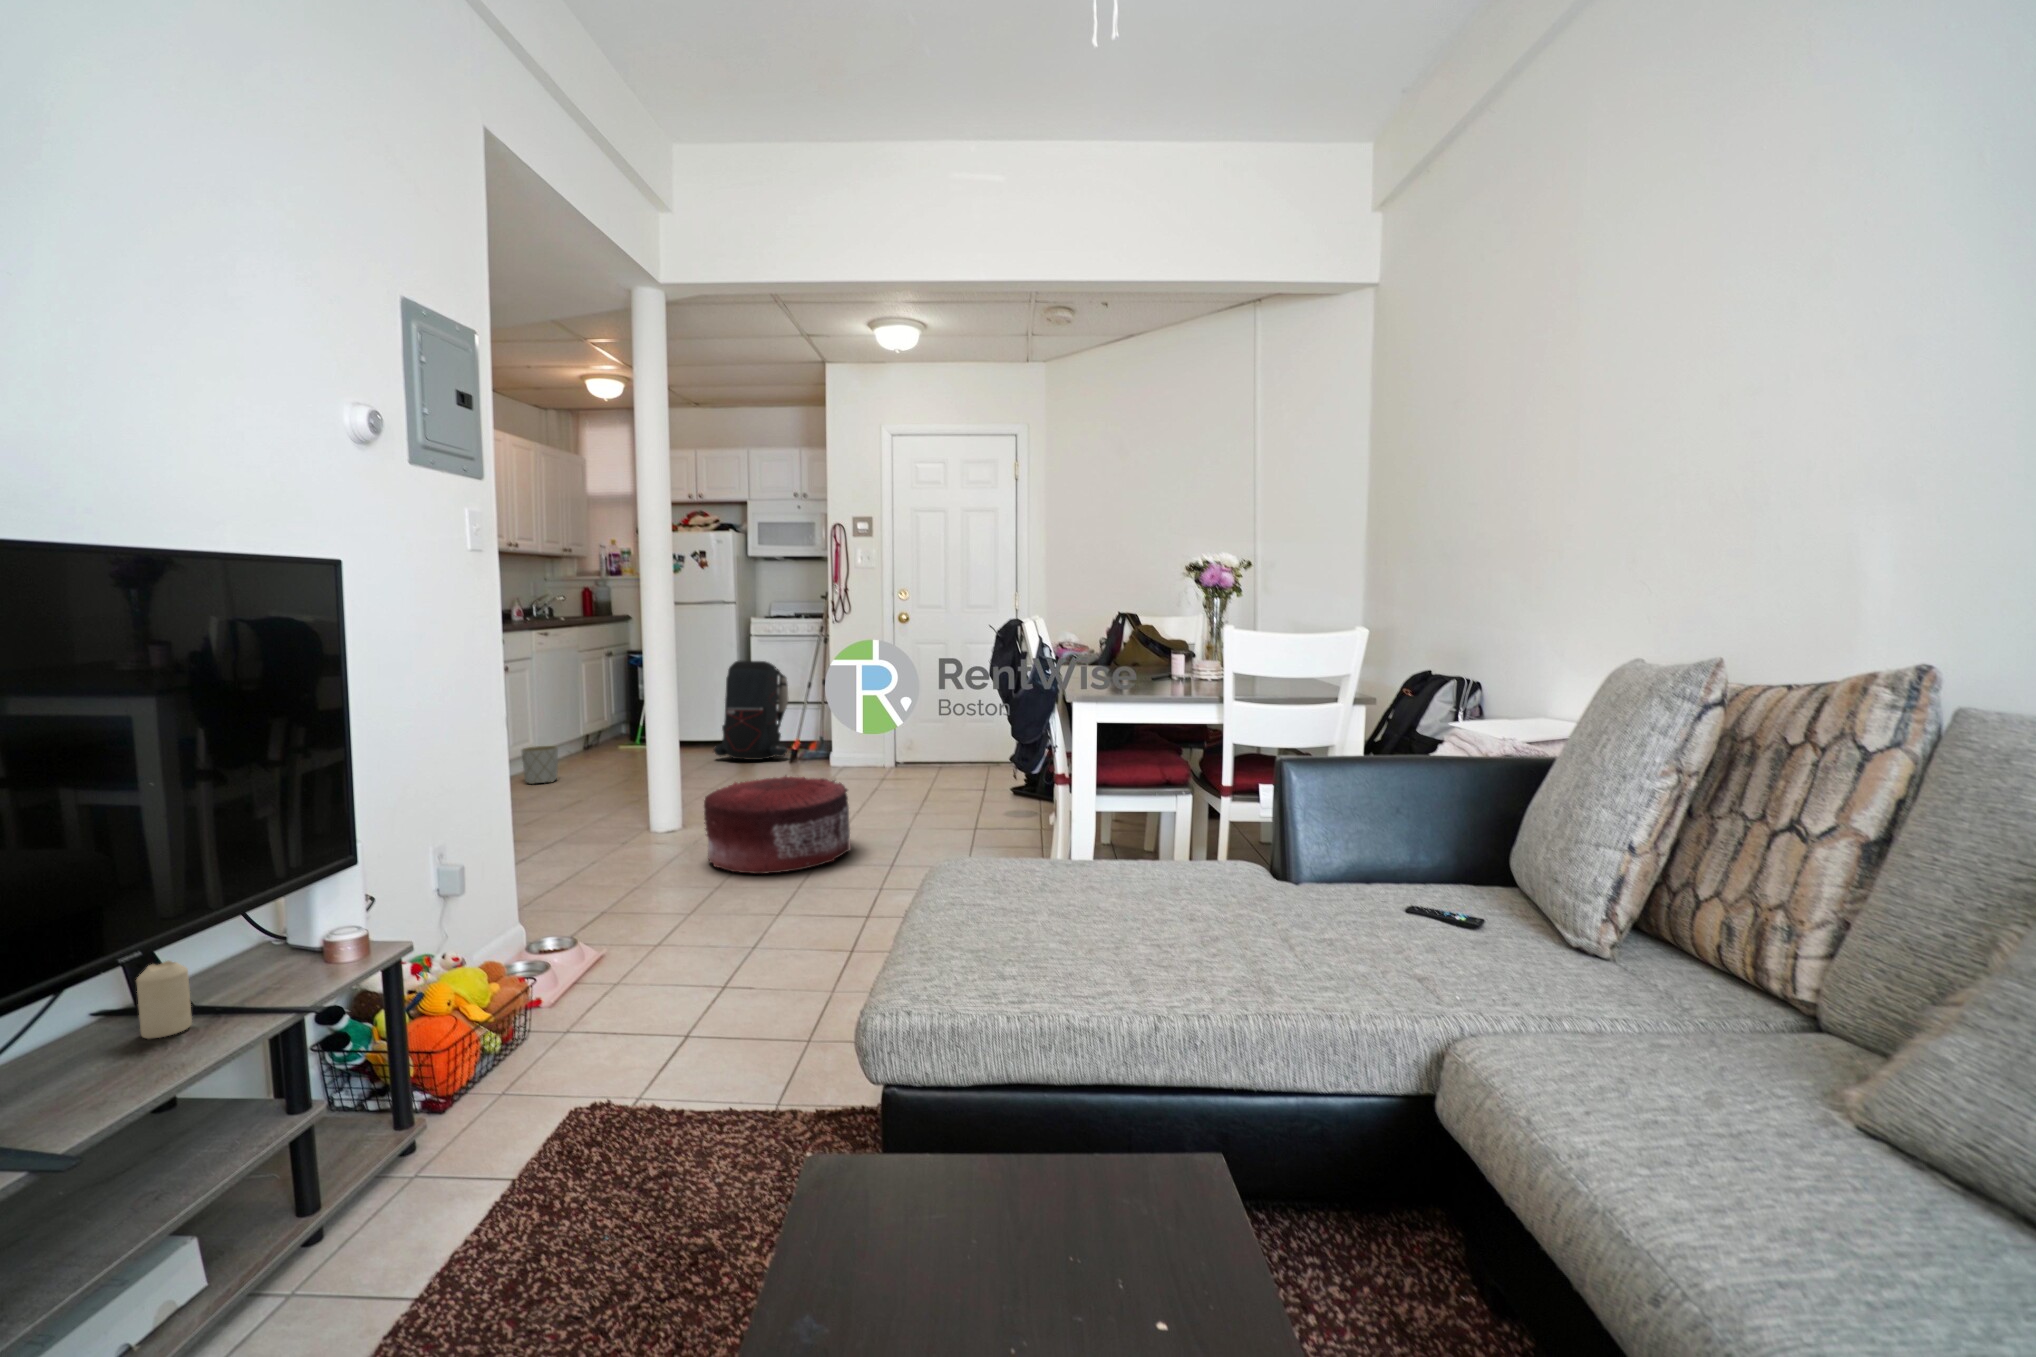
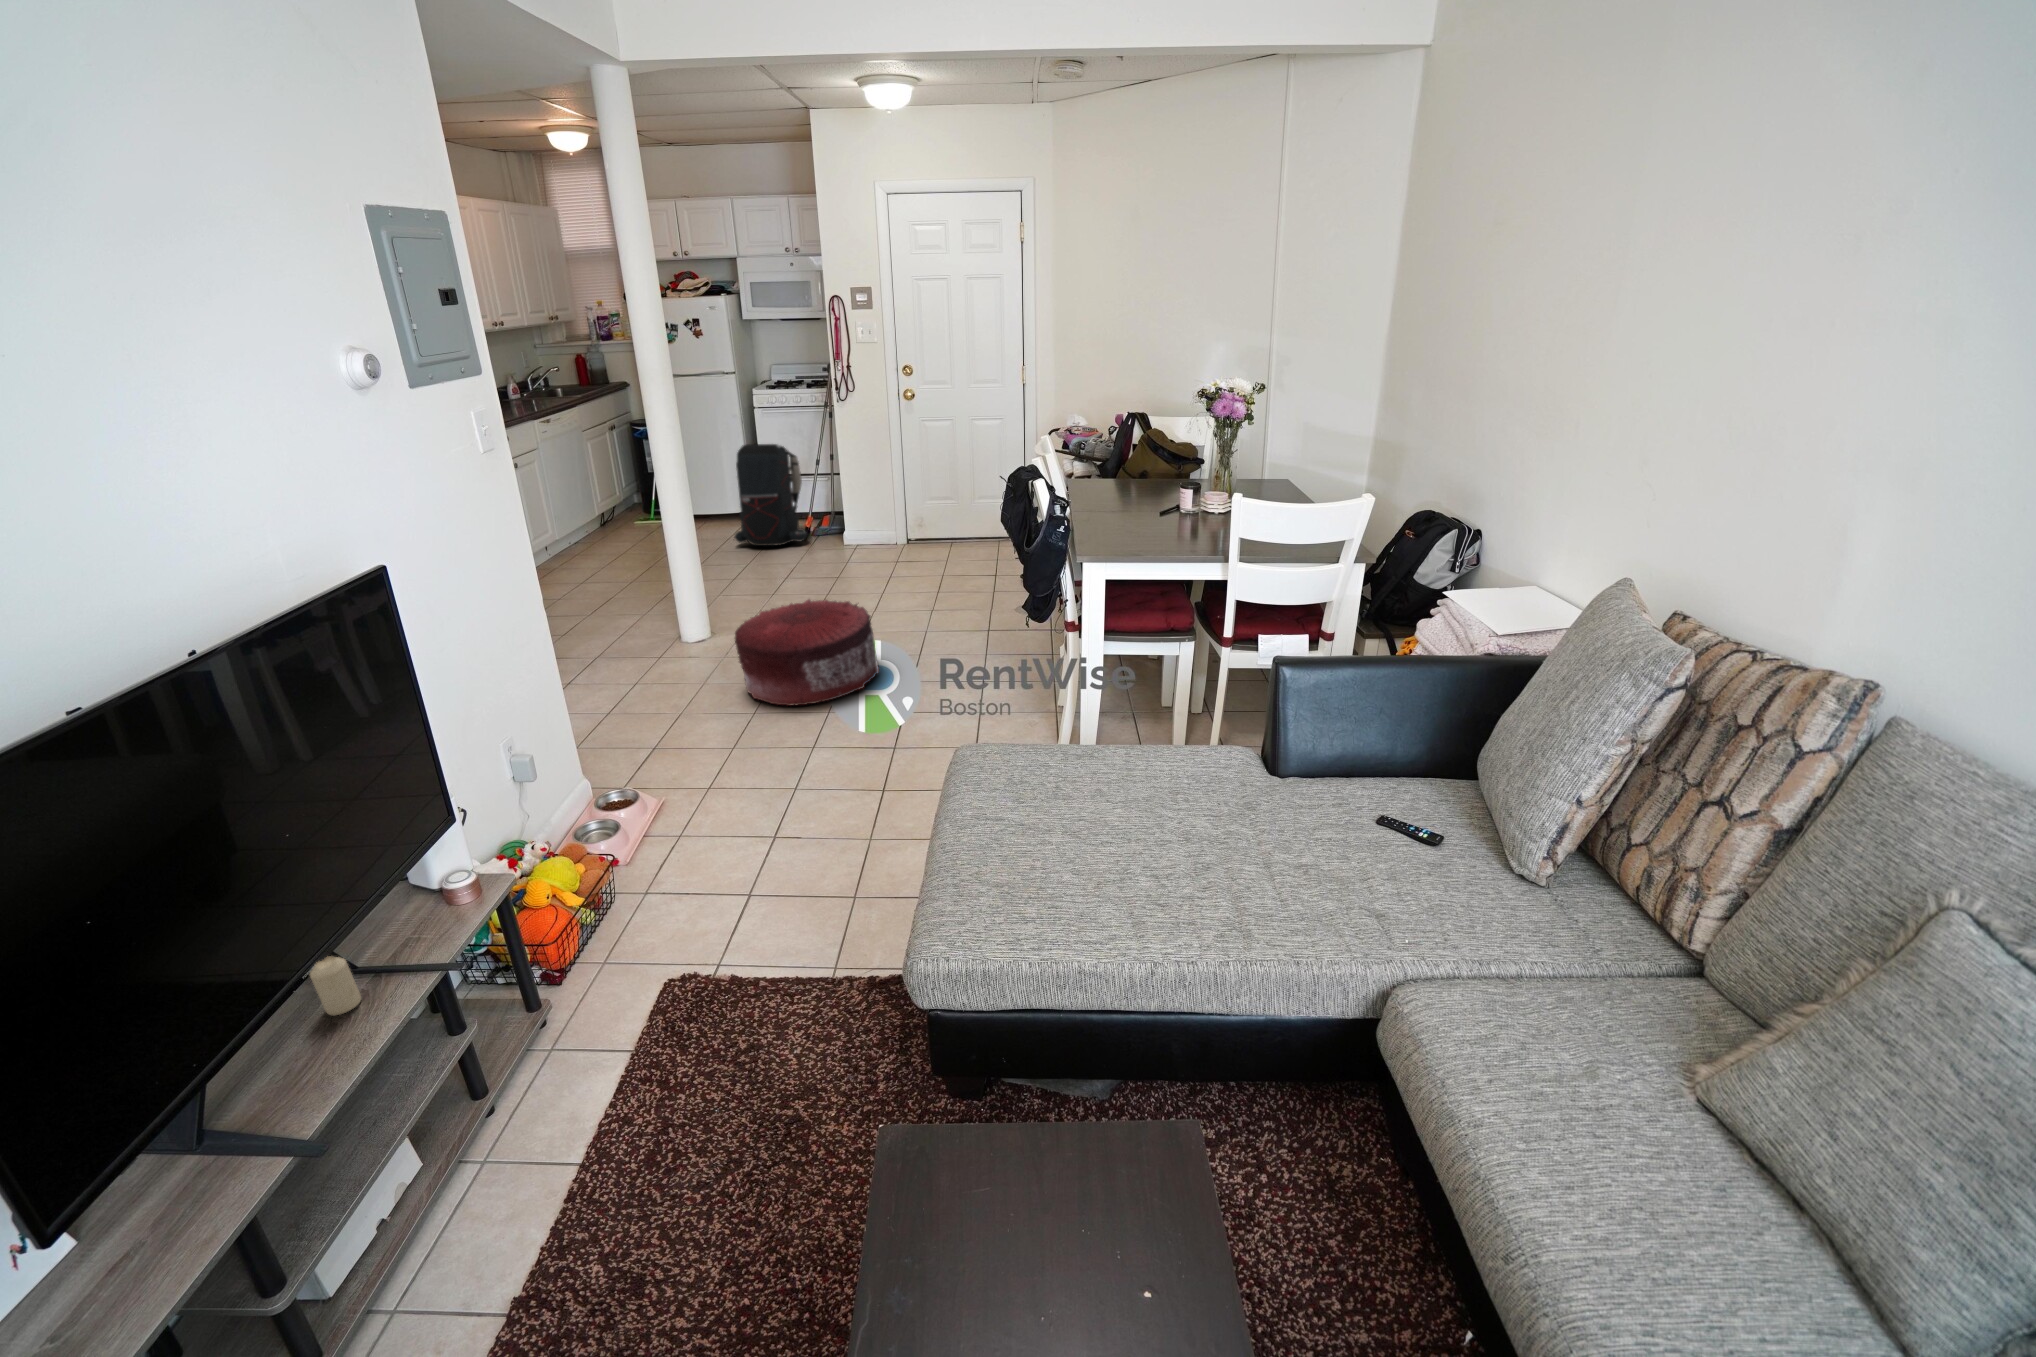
planter: present [522,746,558,784] -> none [547,549,588,589]

